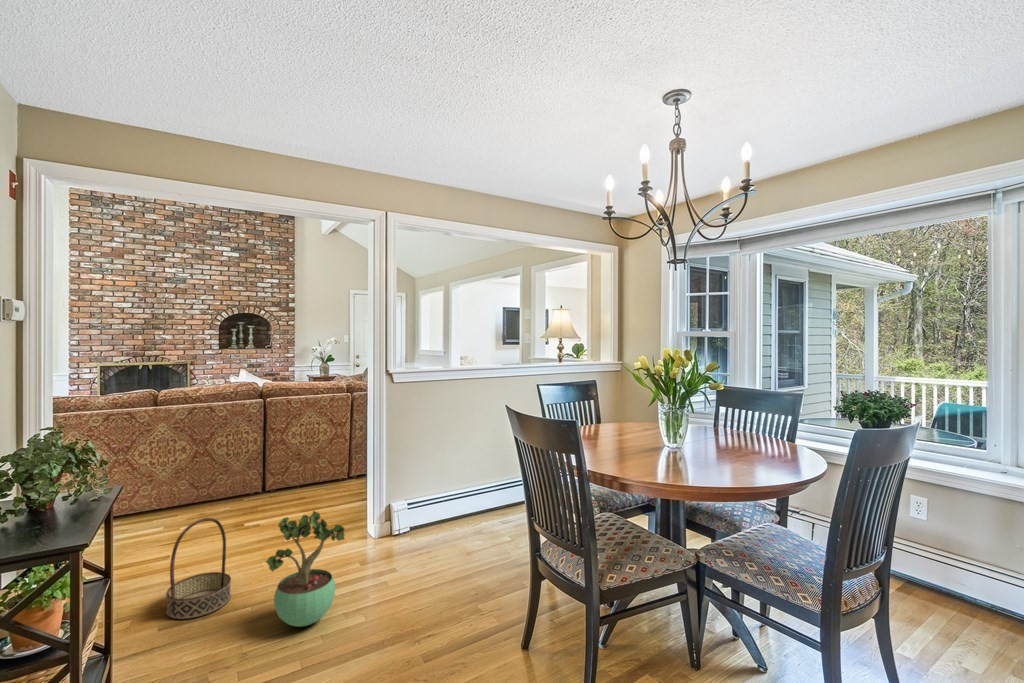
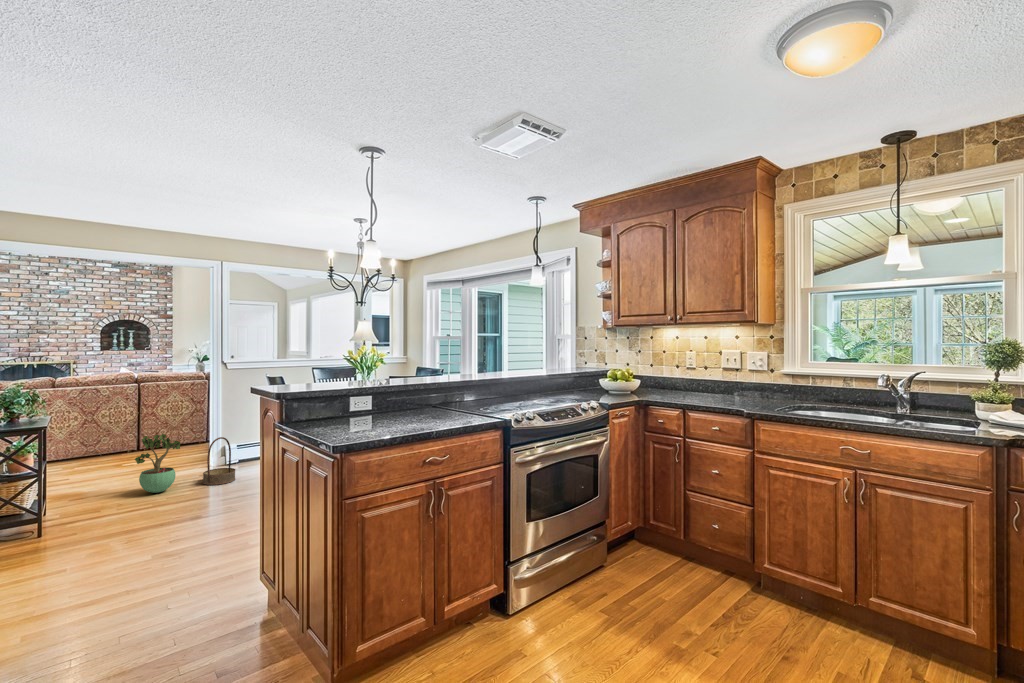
basket: present [166,518,231,619] -> present [203,437,235,485]

